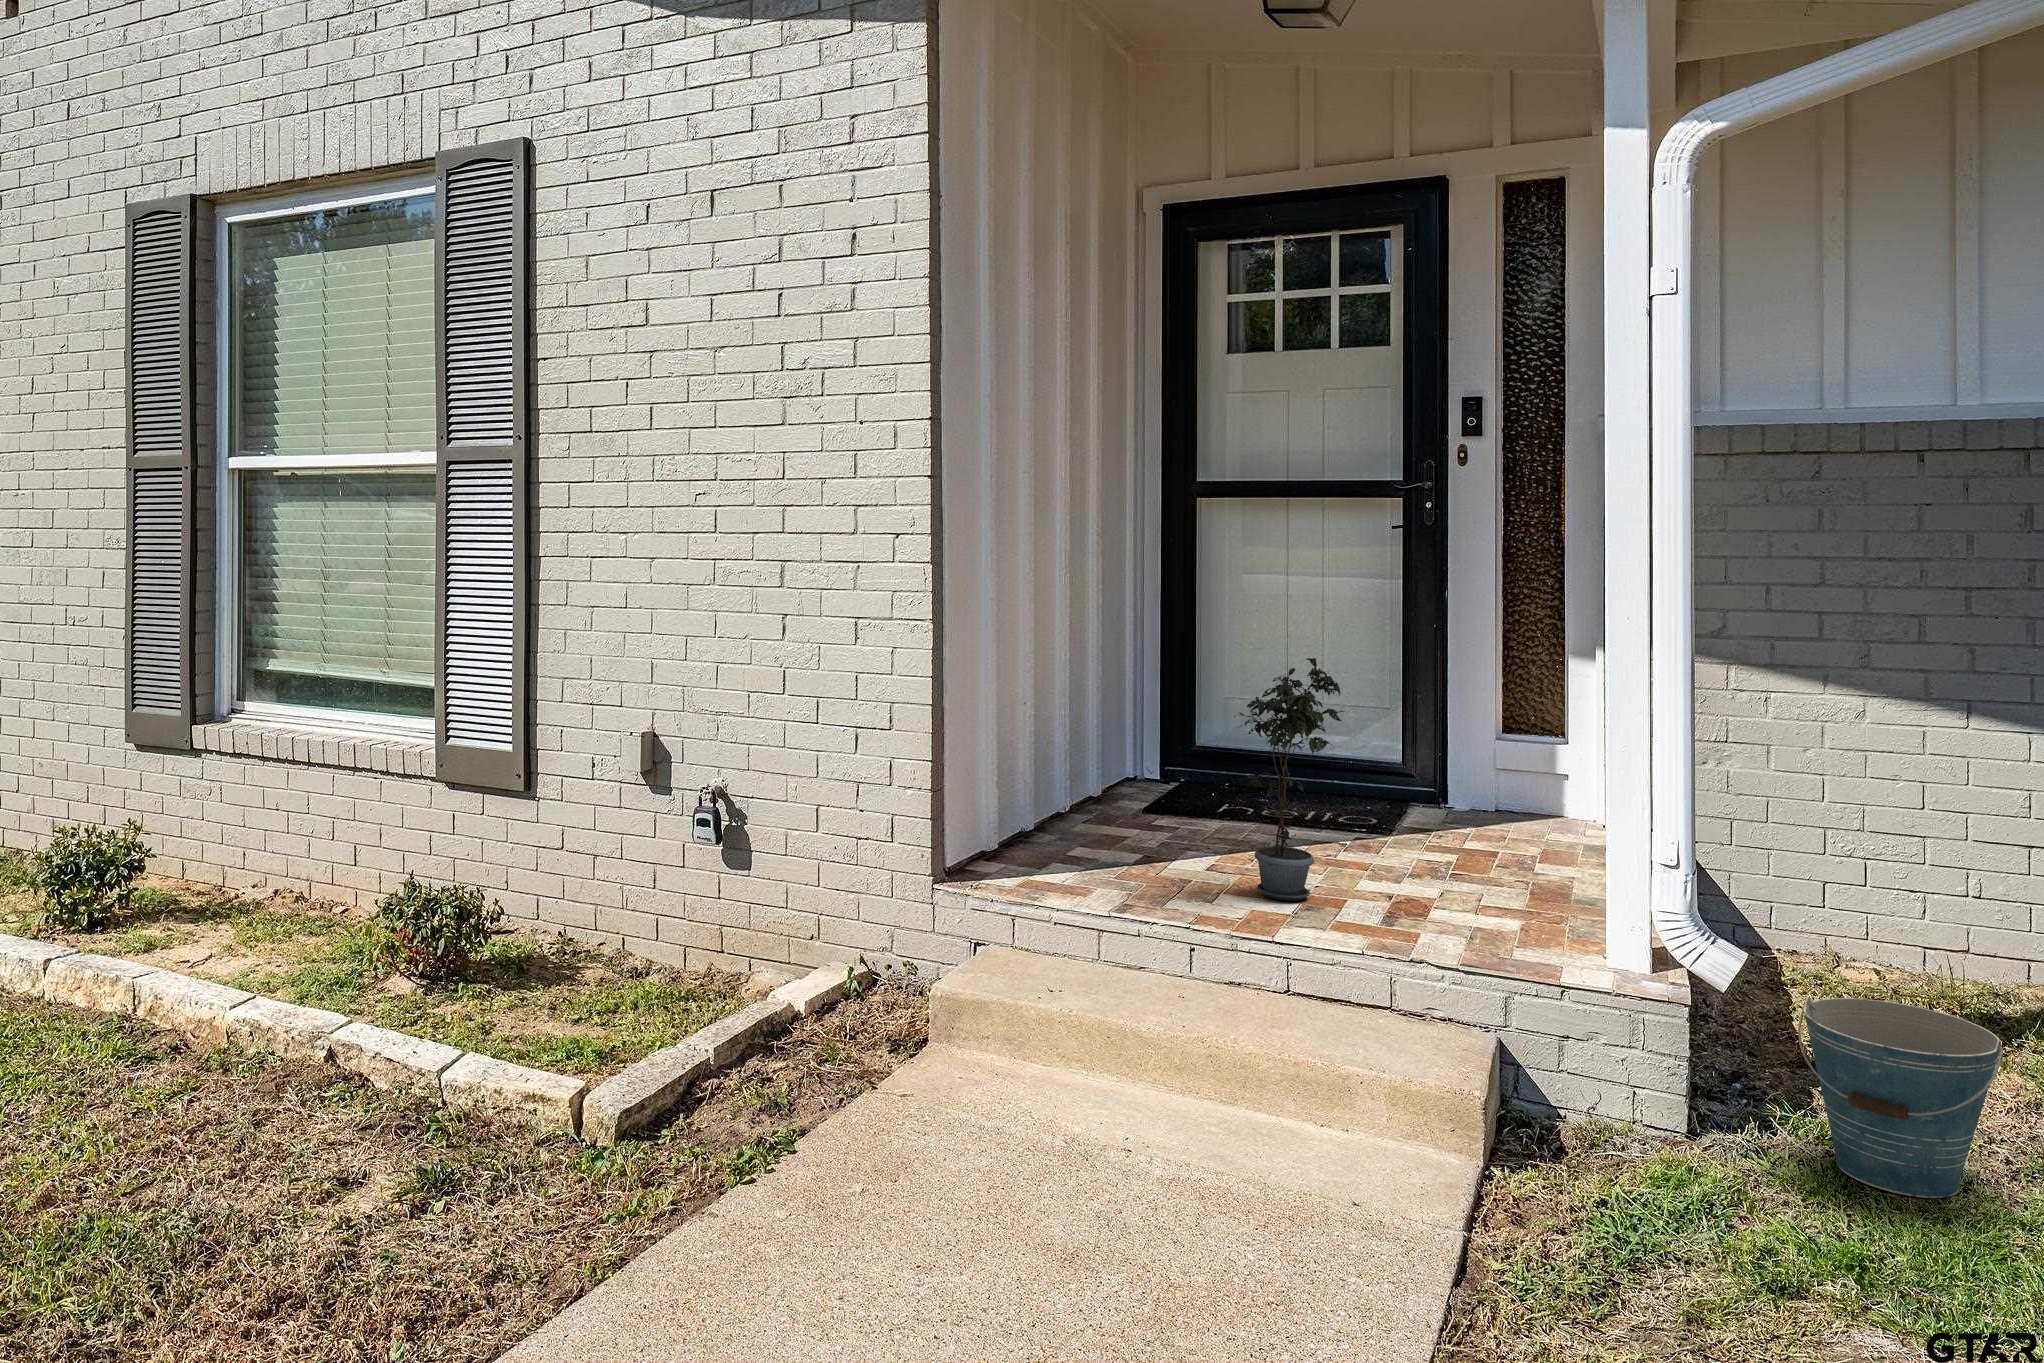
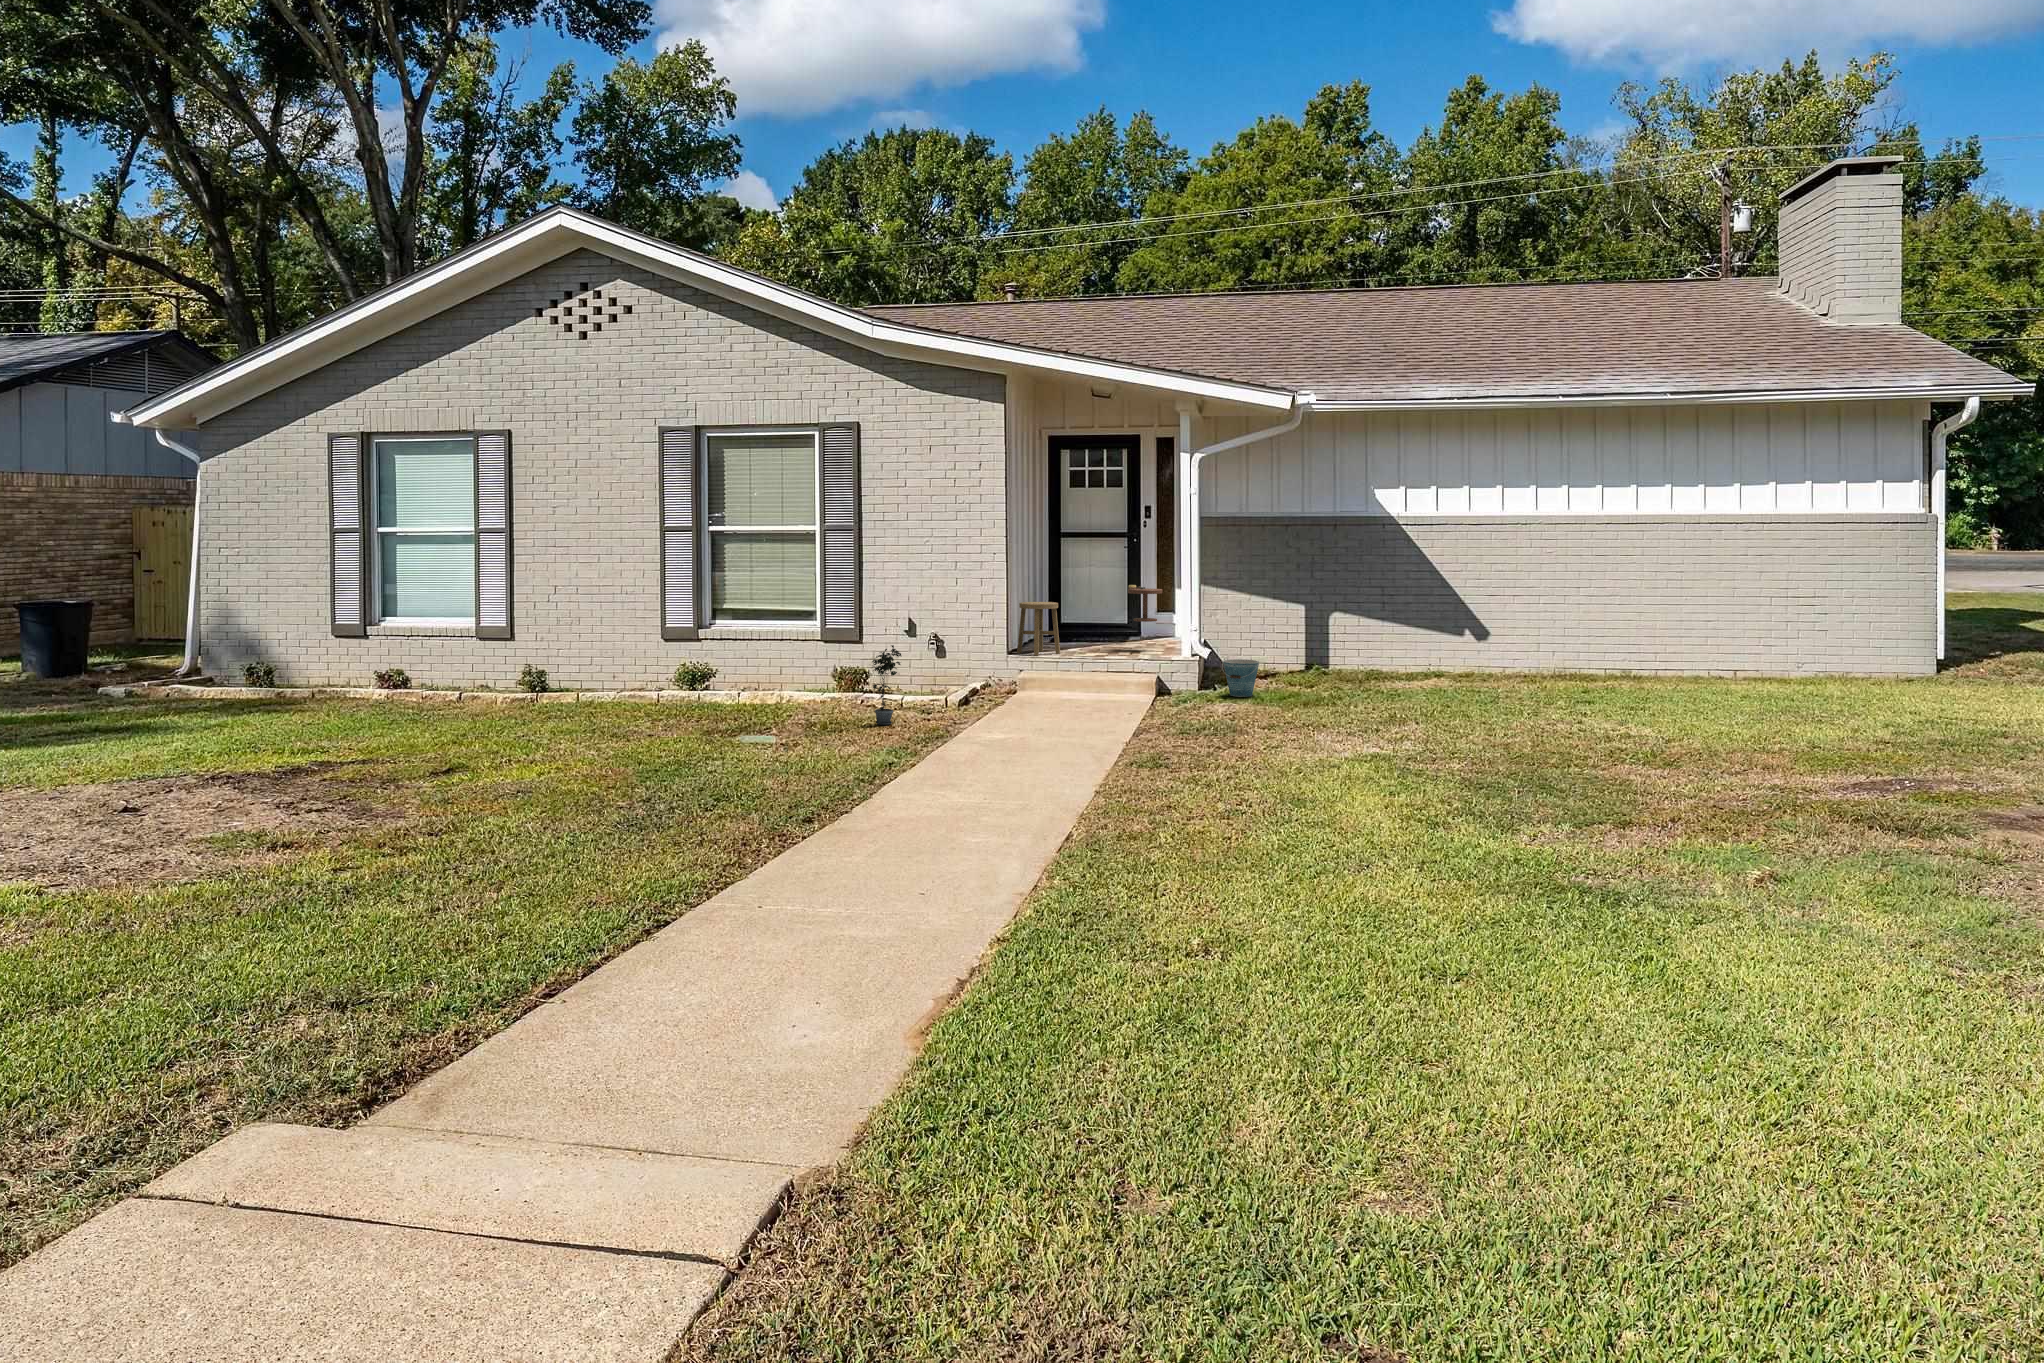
side table: none [1389,651,1519,880] -> present [1128,585,1162,622]
potted plant: present [1234,658,1345,901] -> present [872,645,901,725]
stool: none [995,694,1137,886] -> present [1017,602,1060,655]

